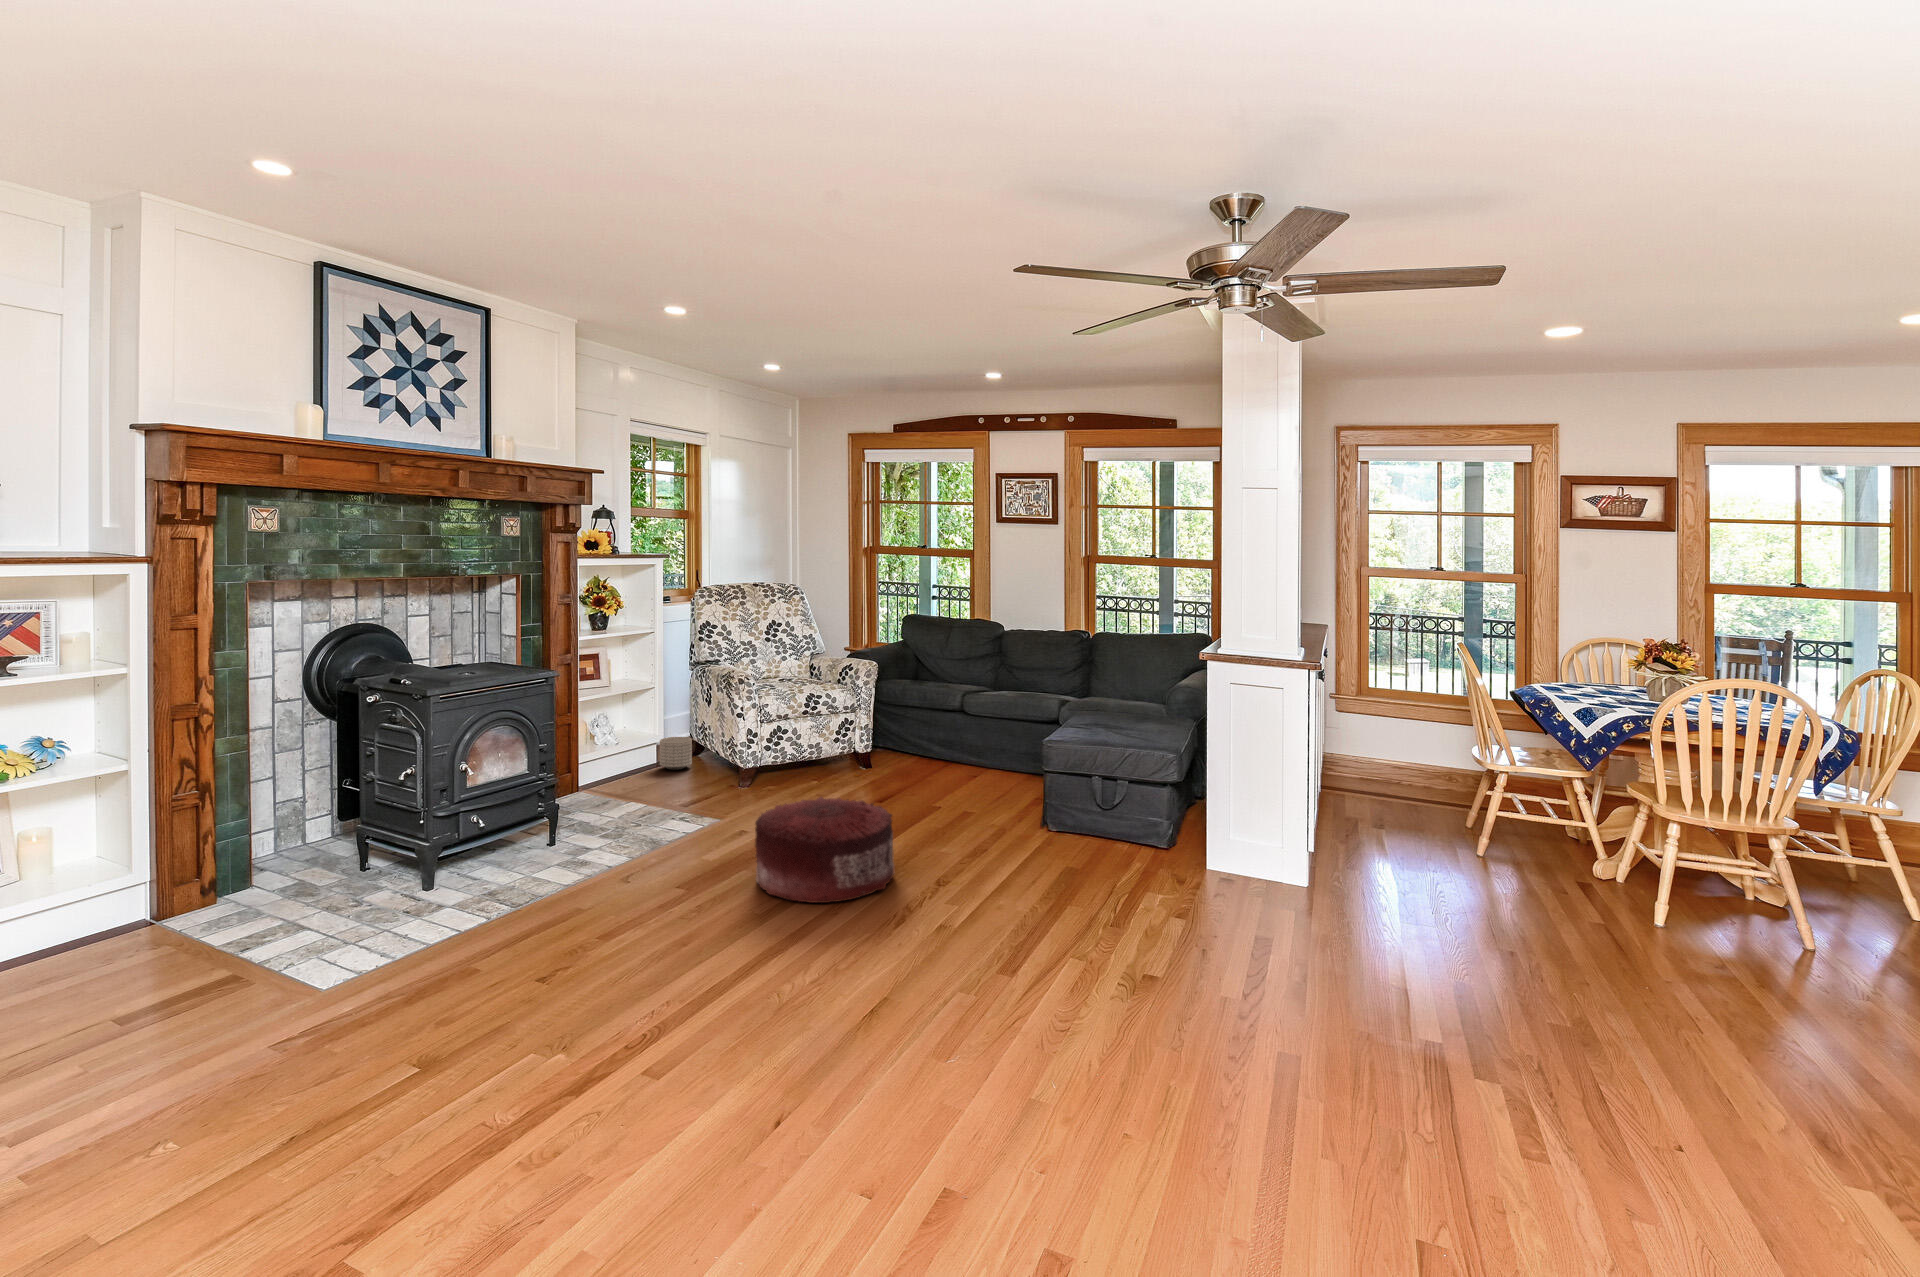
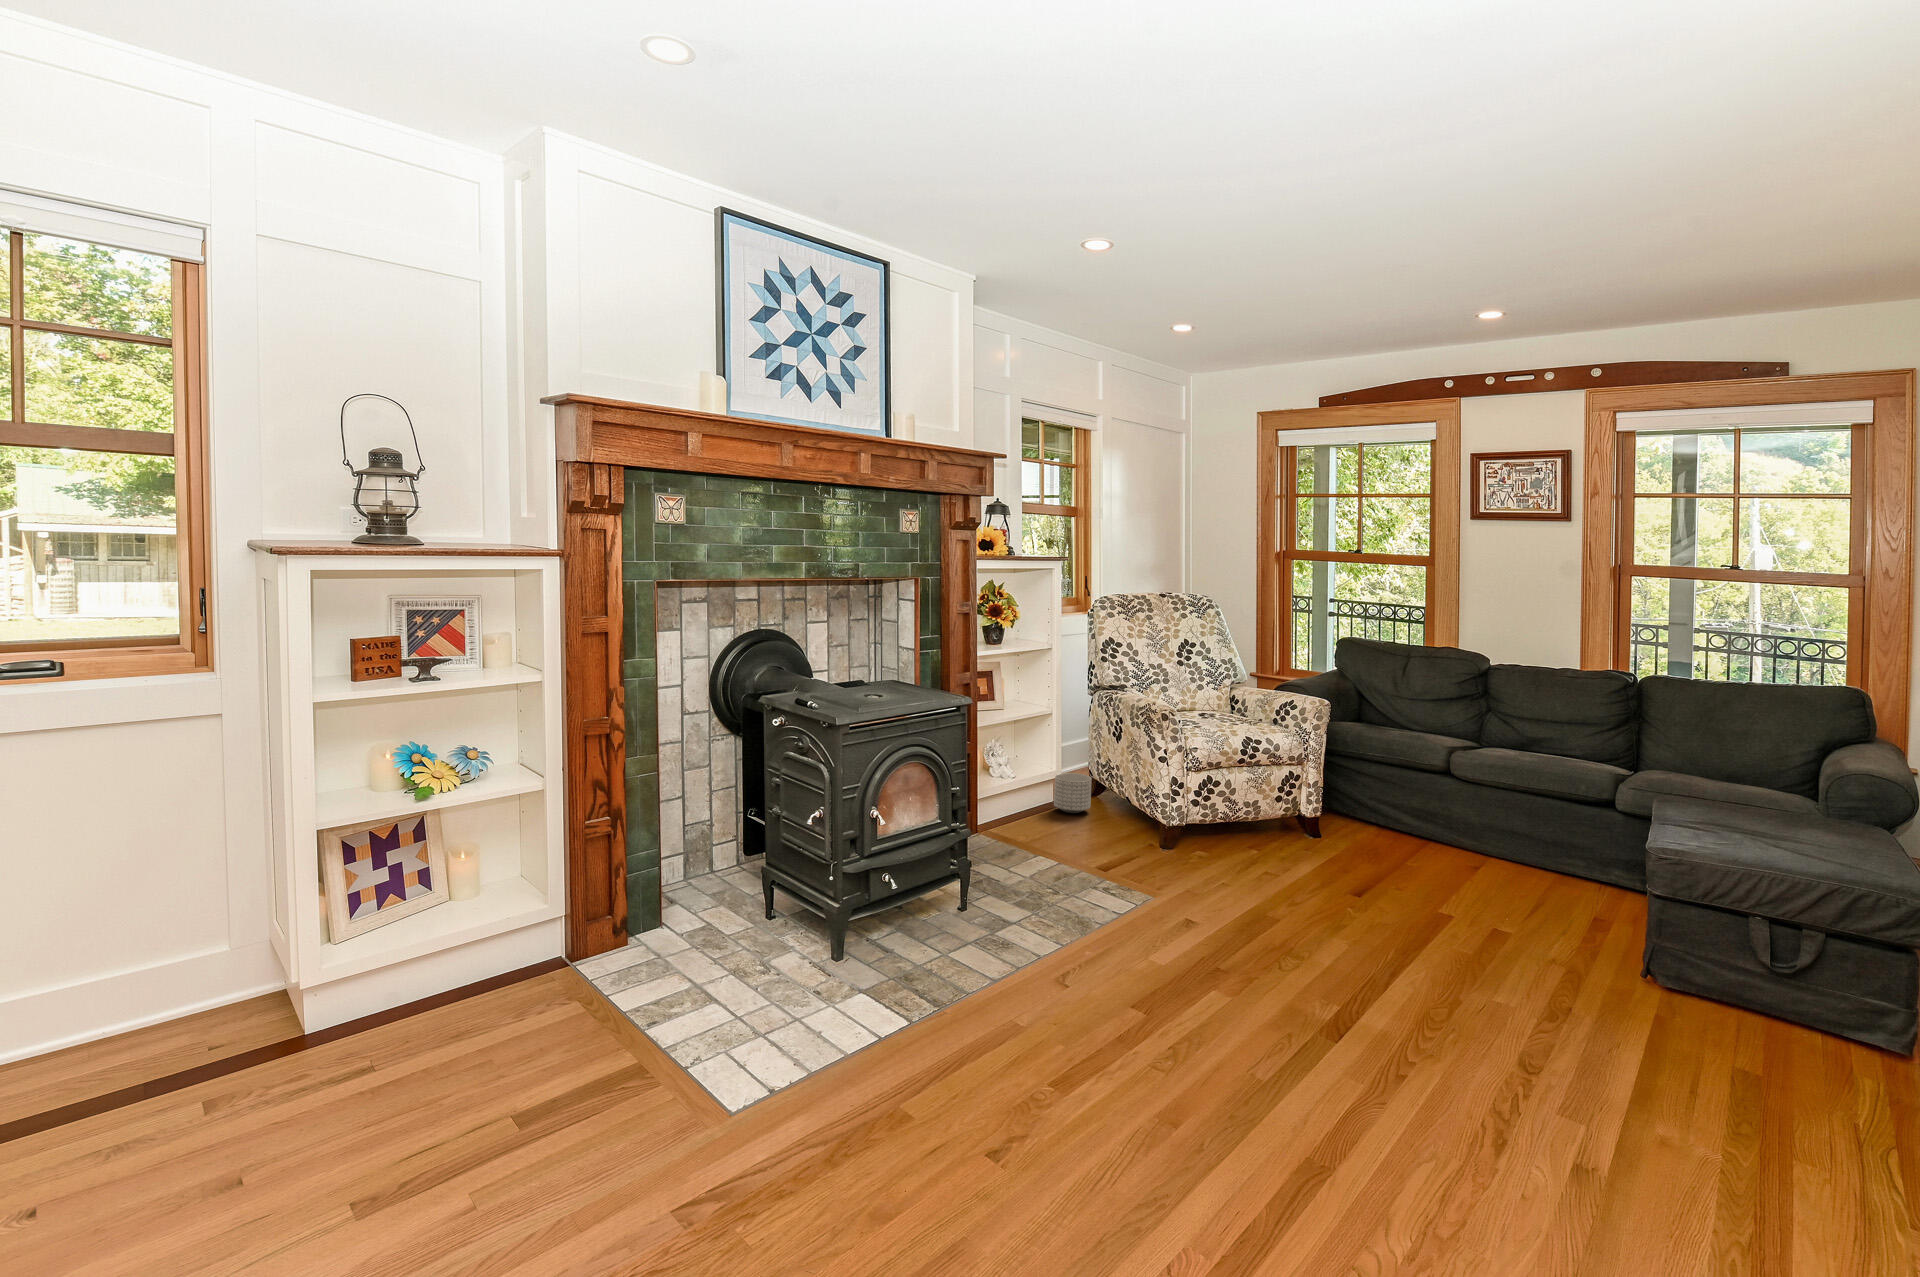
pouf: present [755,797,895,903] -> none [1240,892,1451,1066]

